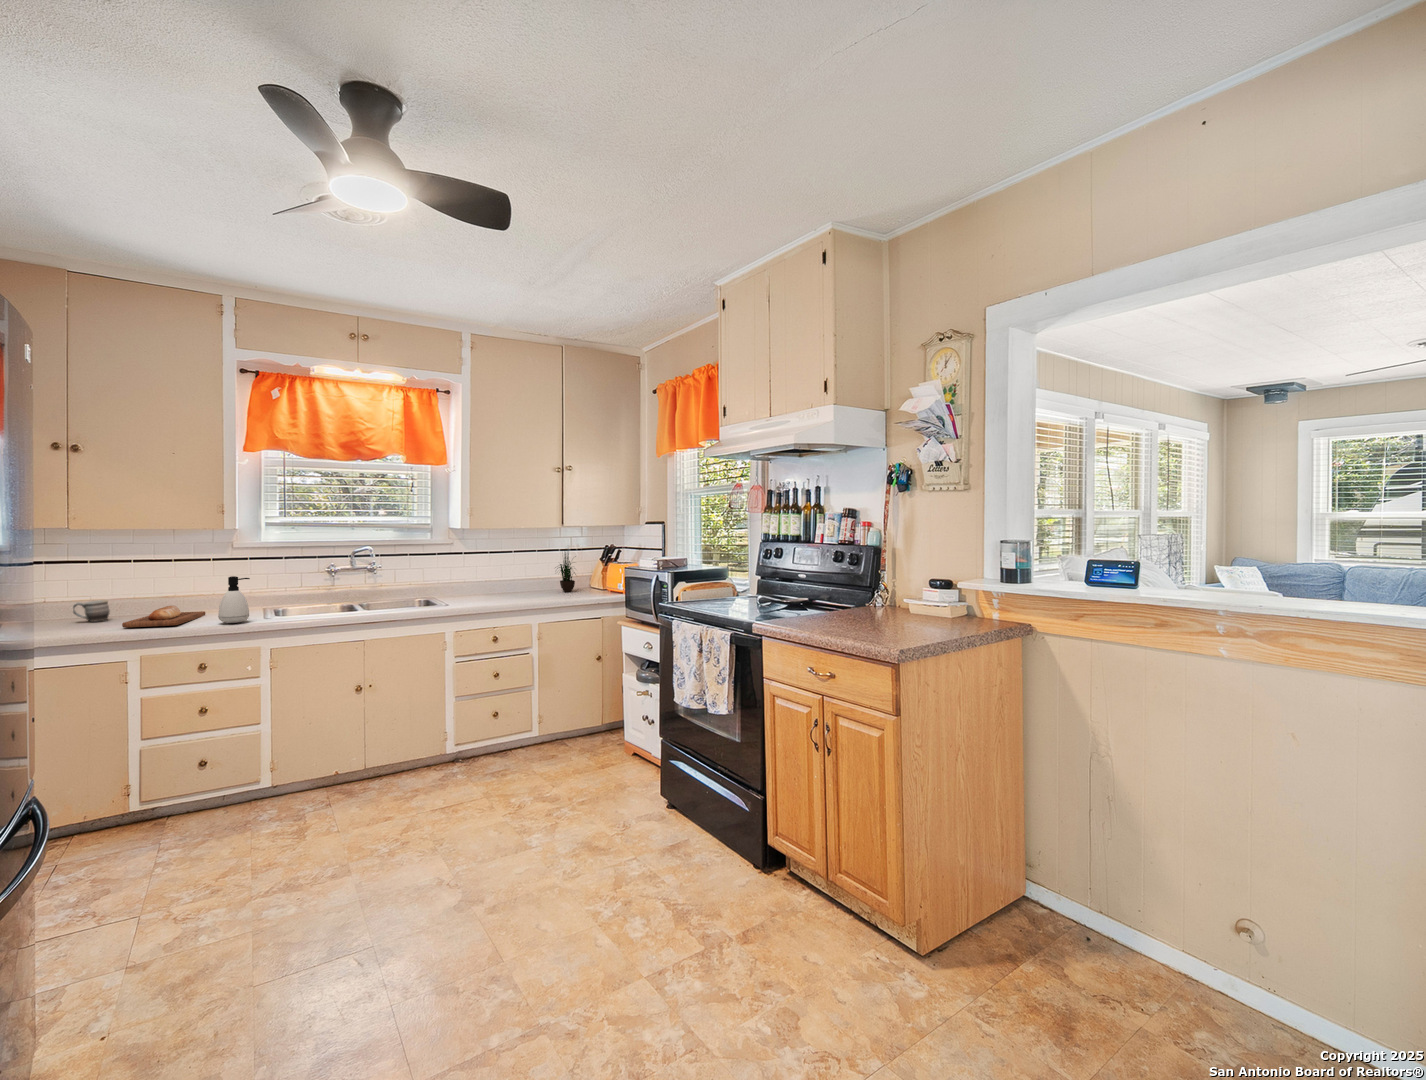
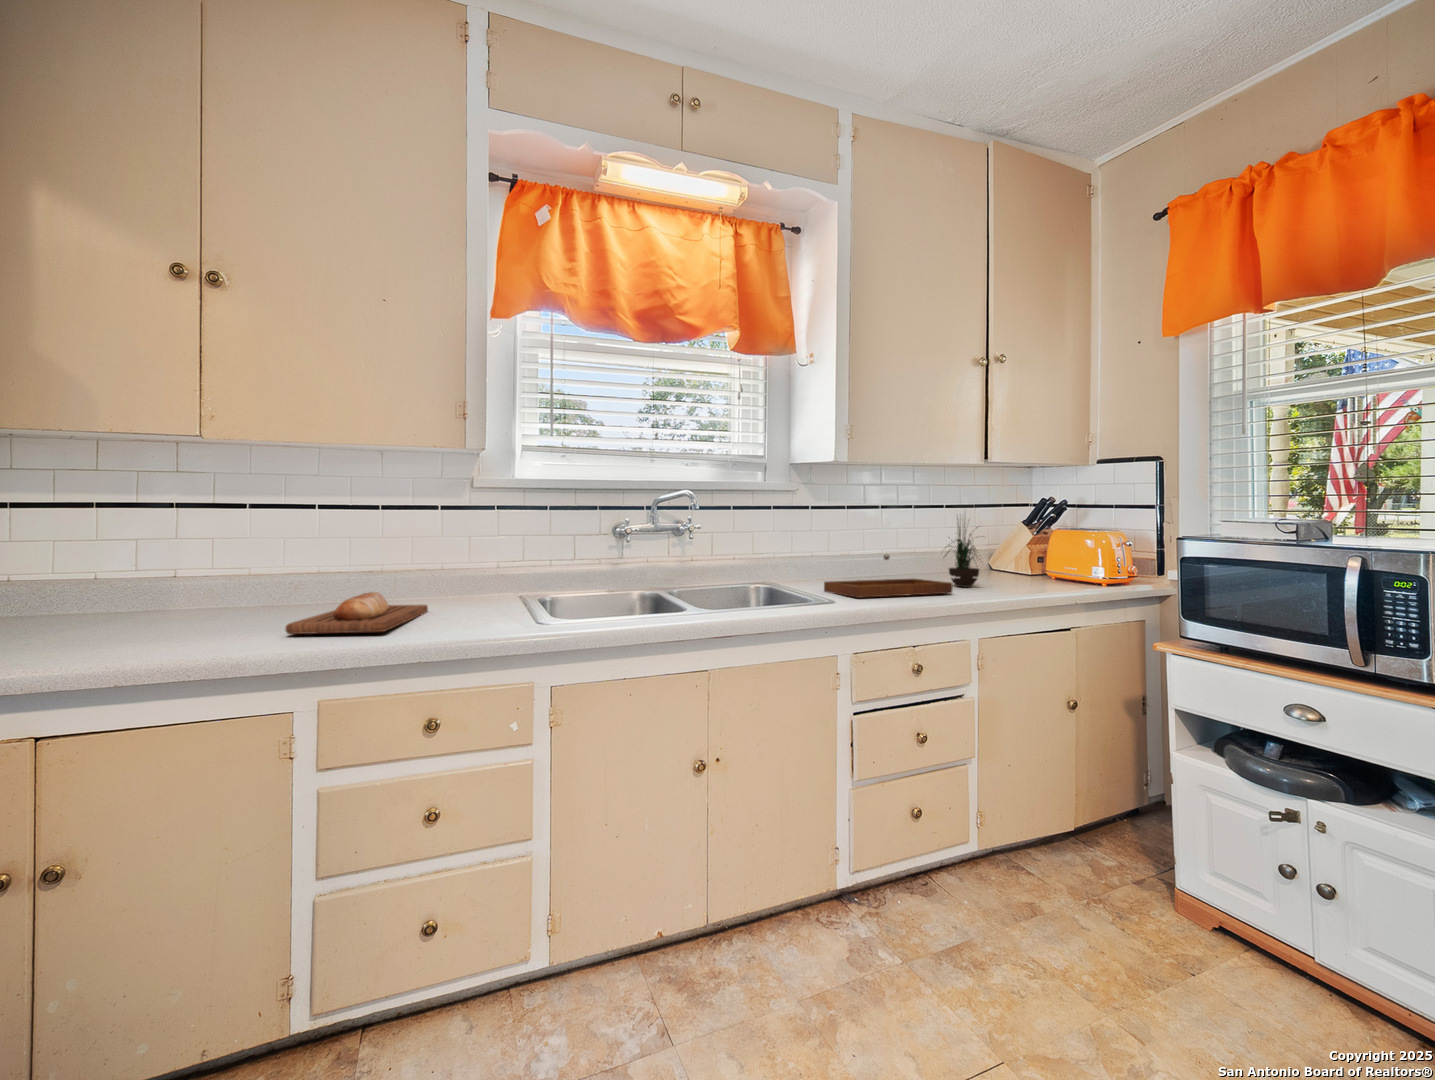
tray: none [471,574,544,600] -> present [824,554,952,598]
soap dispenser: present [218,576,250,623] -> none [459,535,514,630]
mug: present [73,600,110,622] -> none [208,579,271,619]

